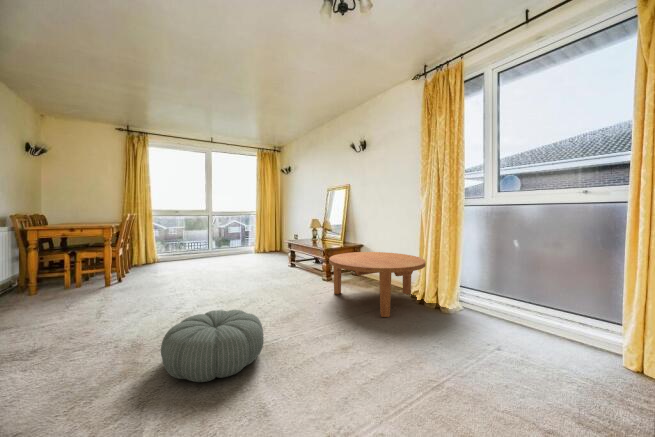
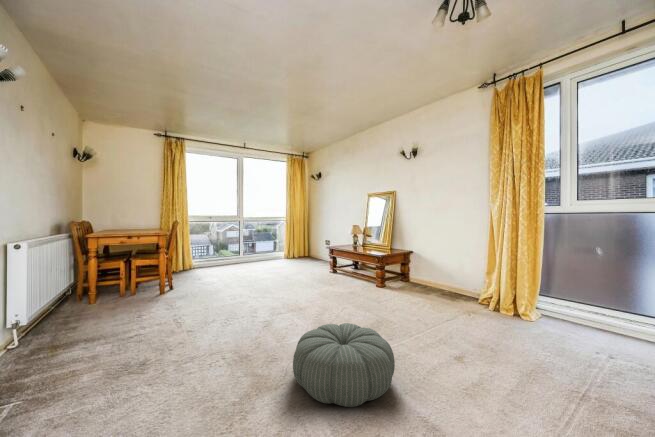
coffee table: present [329,252,426,317] -> none [399,258,504,326]

